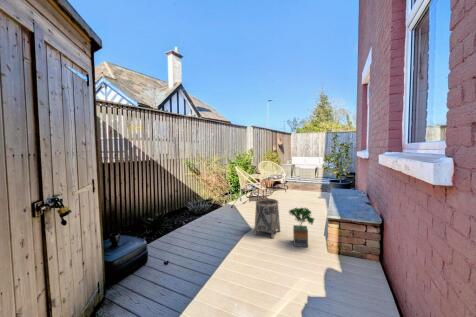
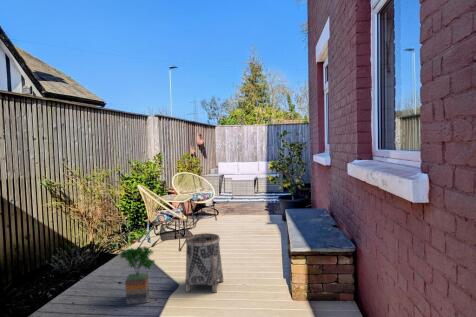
potted tree: present [289,208,314,247] -> present [120,247,155,304]

